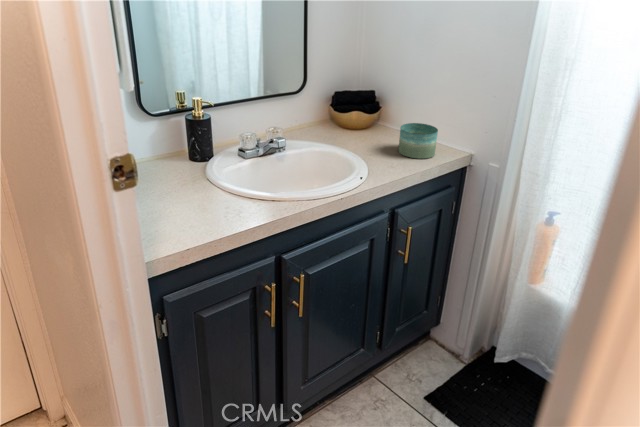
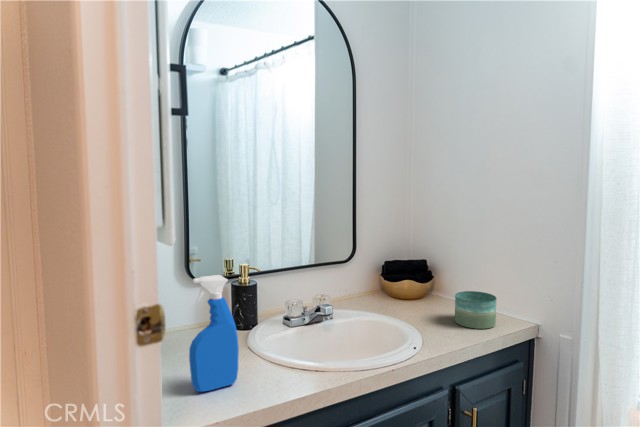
spray bottle: none [152,116,201,222] -> present [189,275,239,392]

